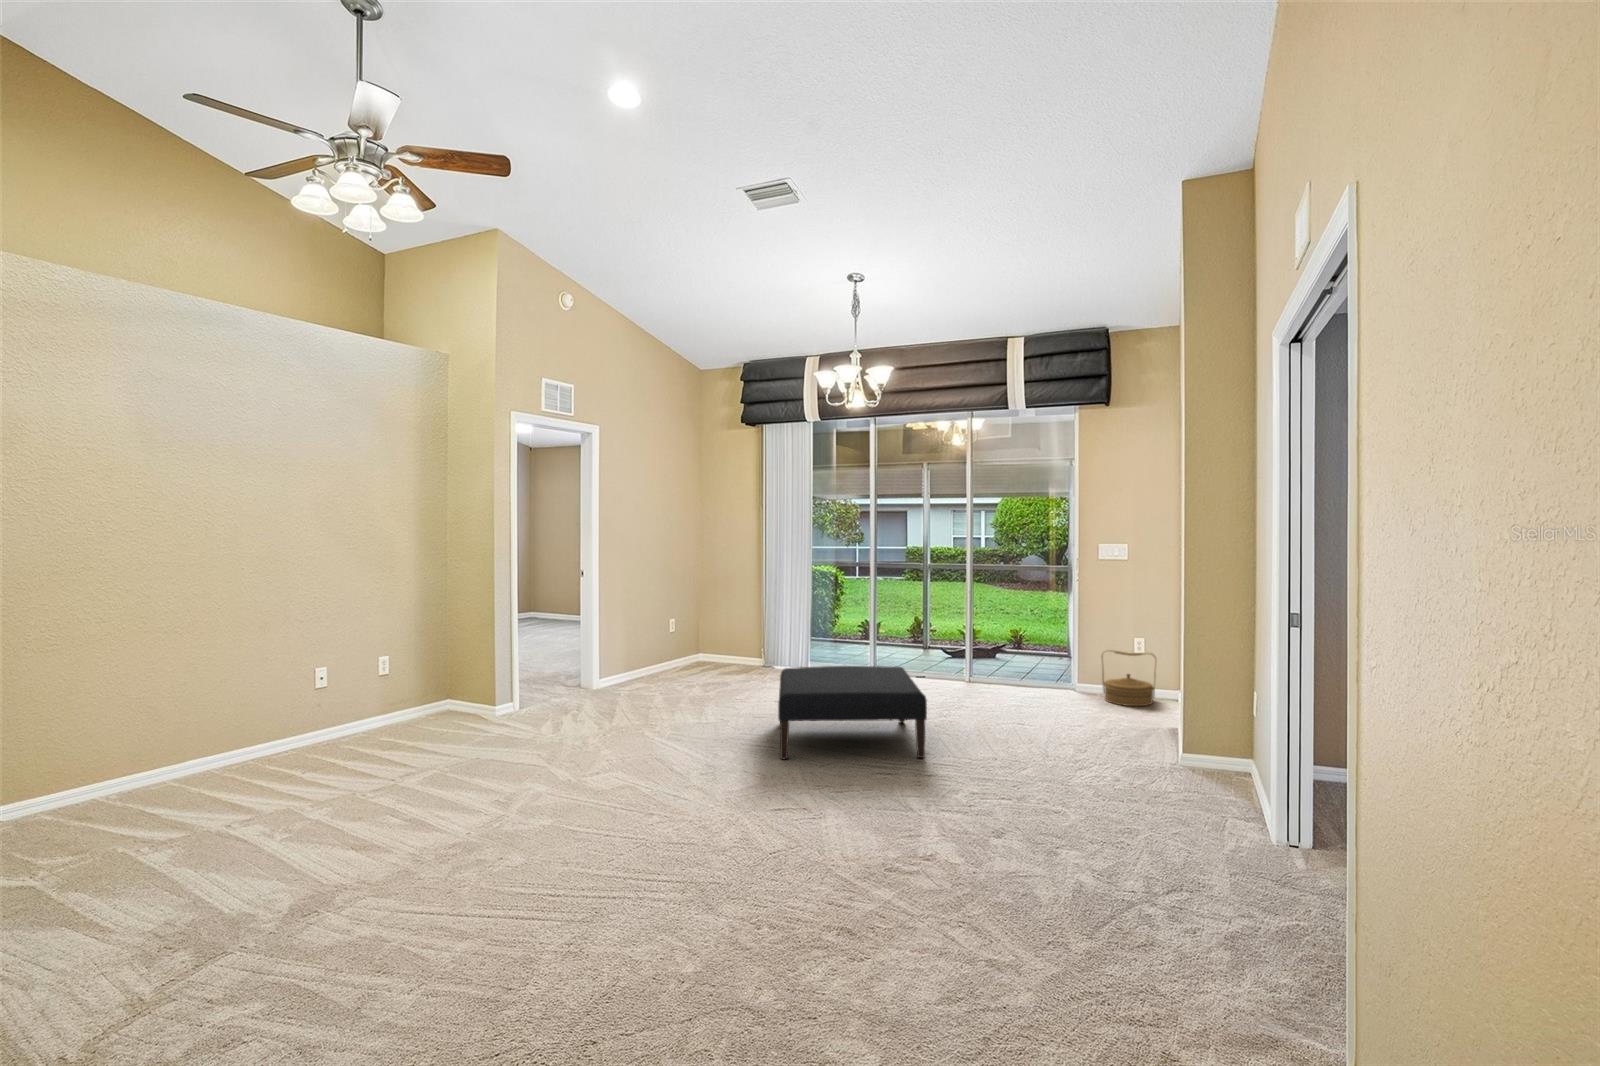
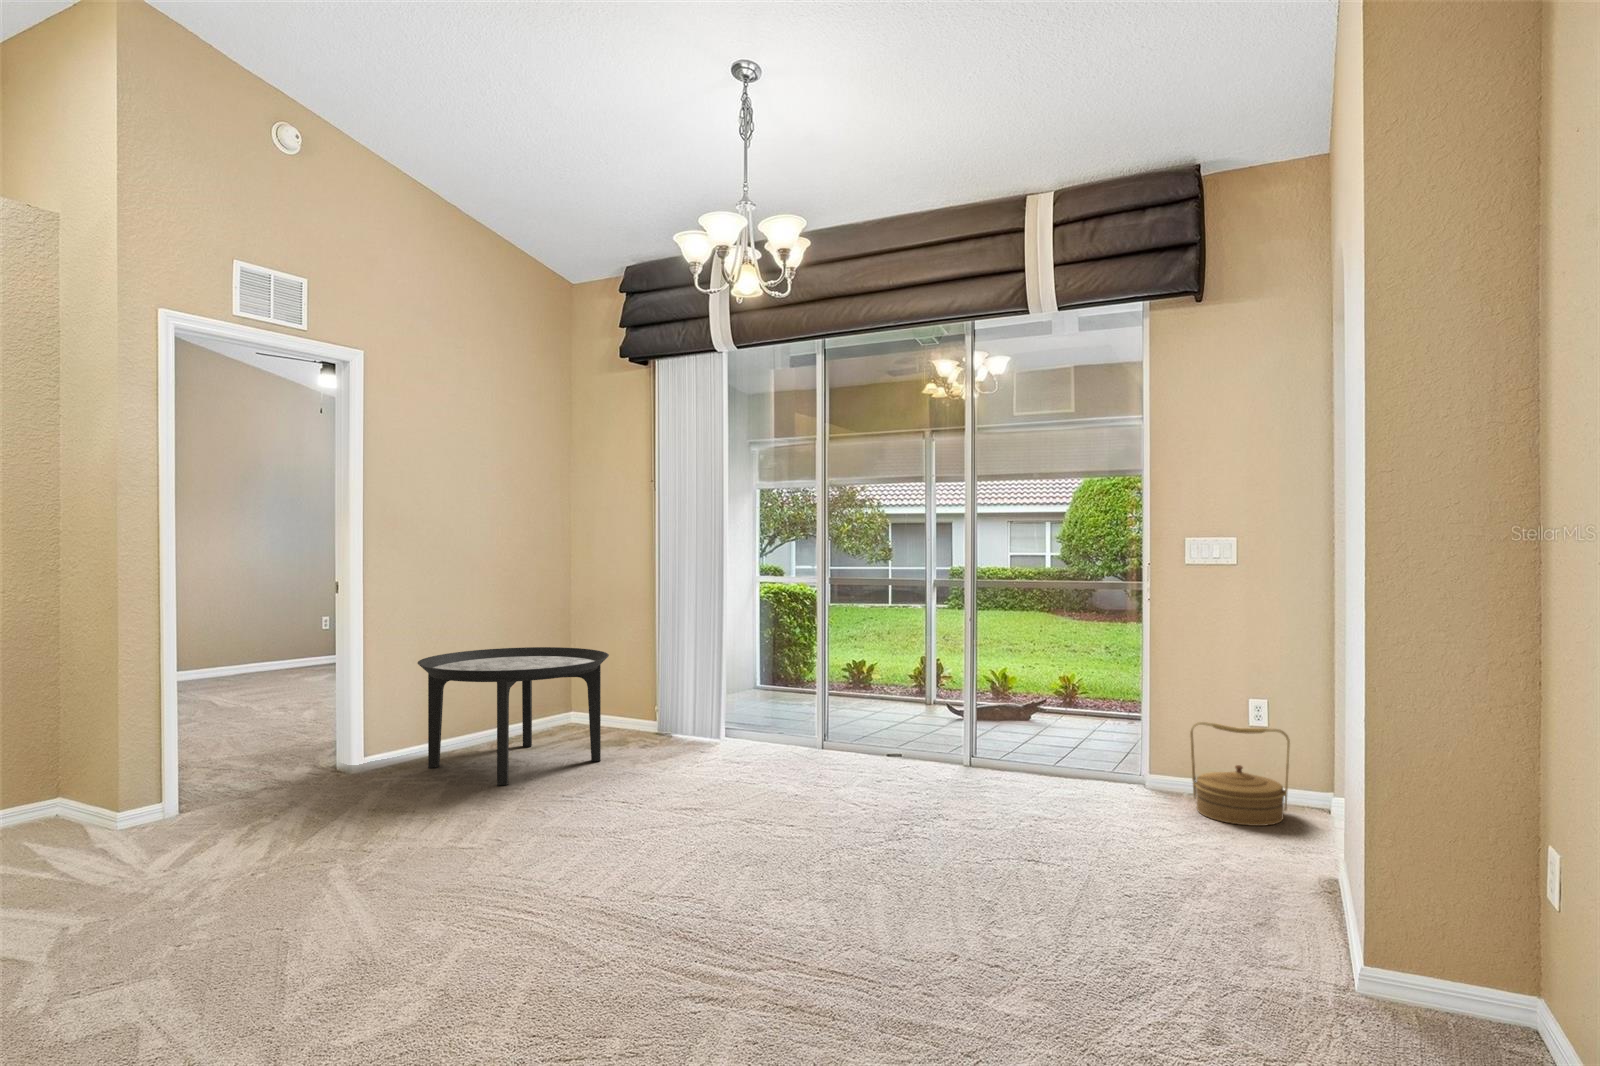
round table: none [633,610,747,693] -> present [418,647,609,785]
ottoman: present [778,666,927,759] -> none [522,754,825,959]

